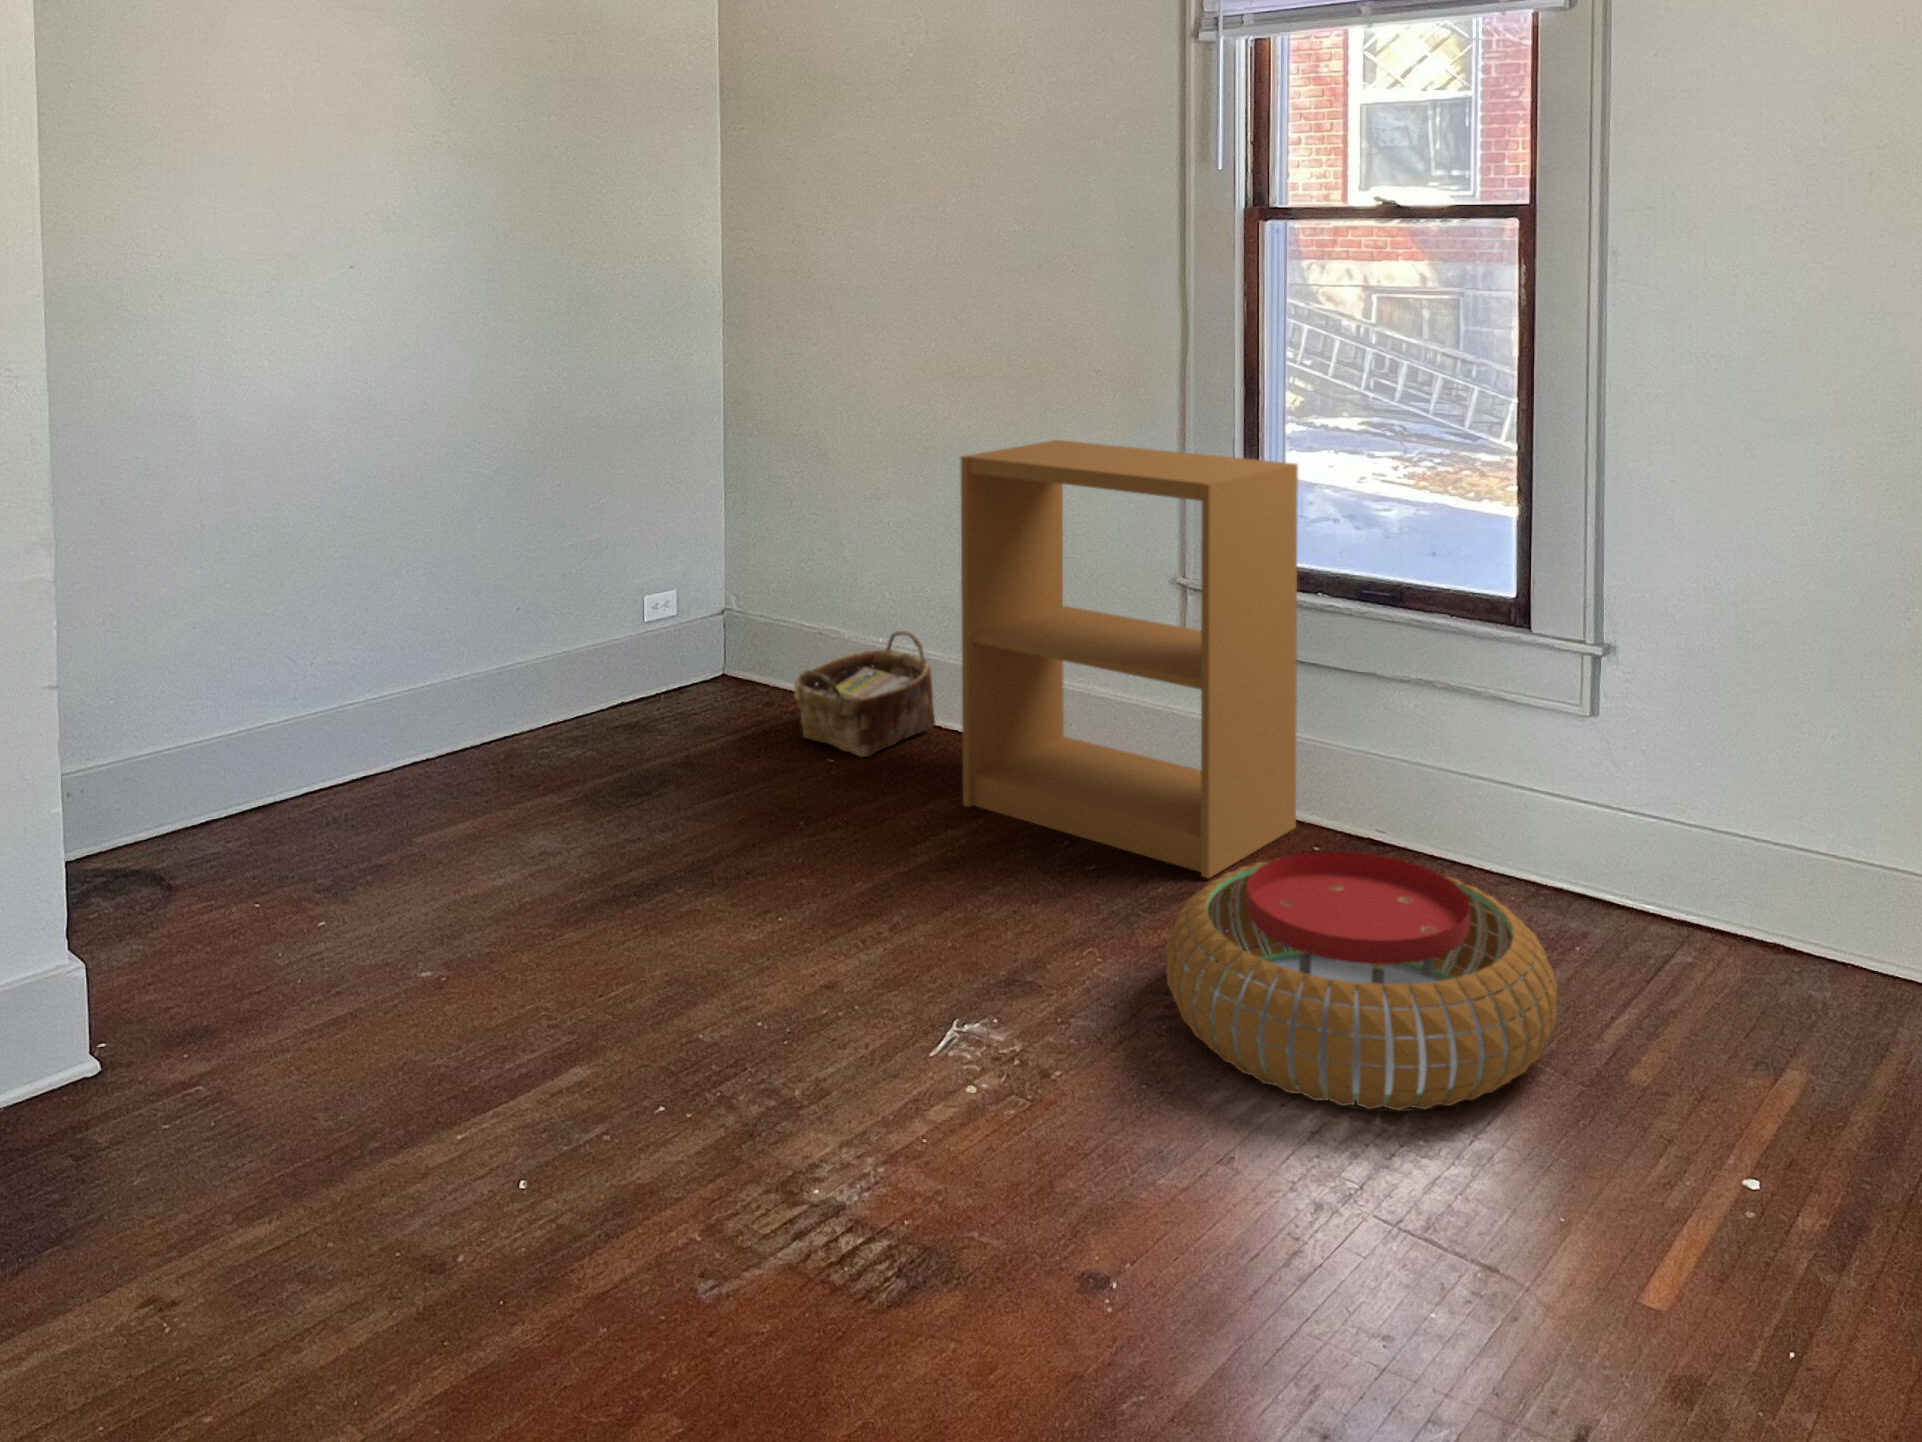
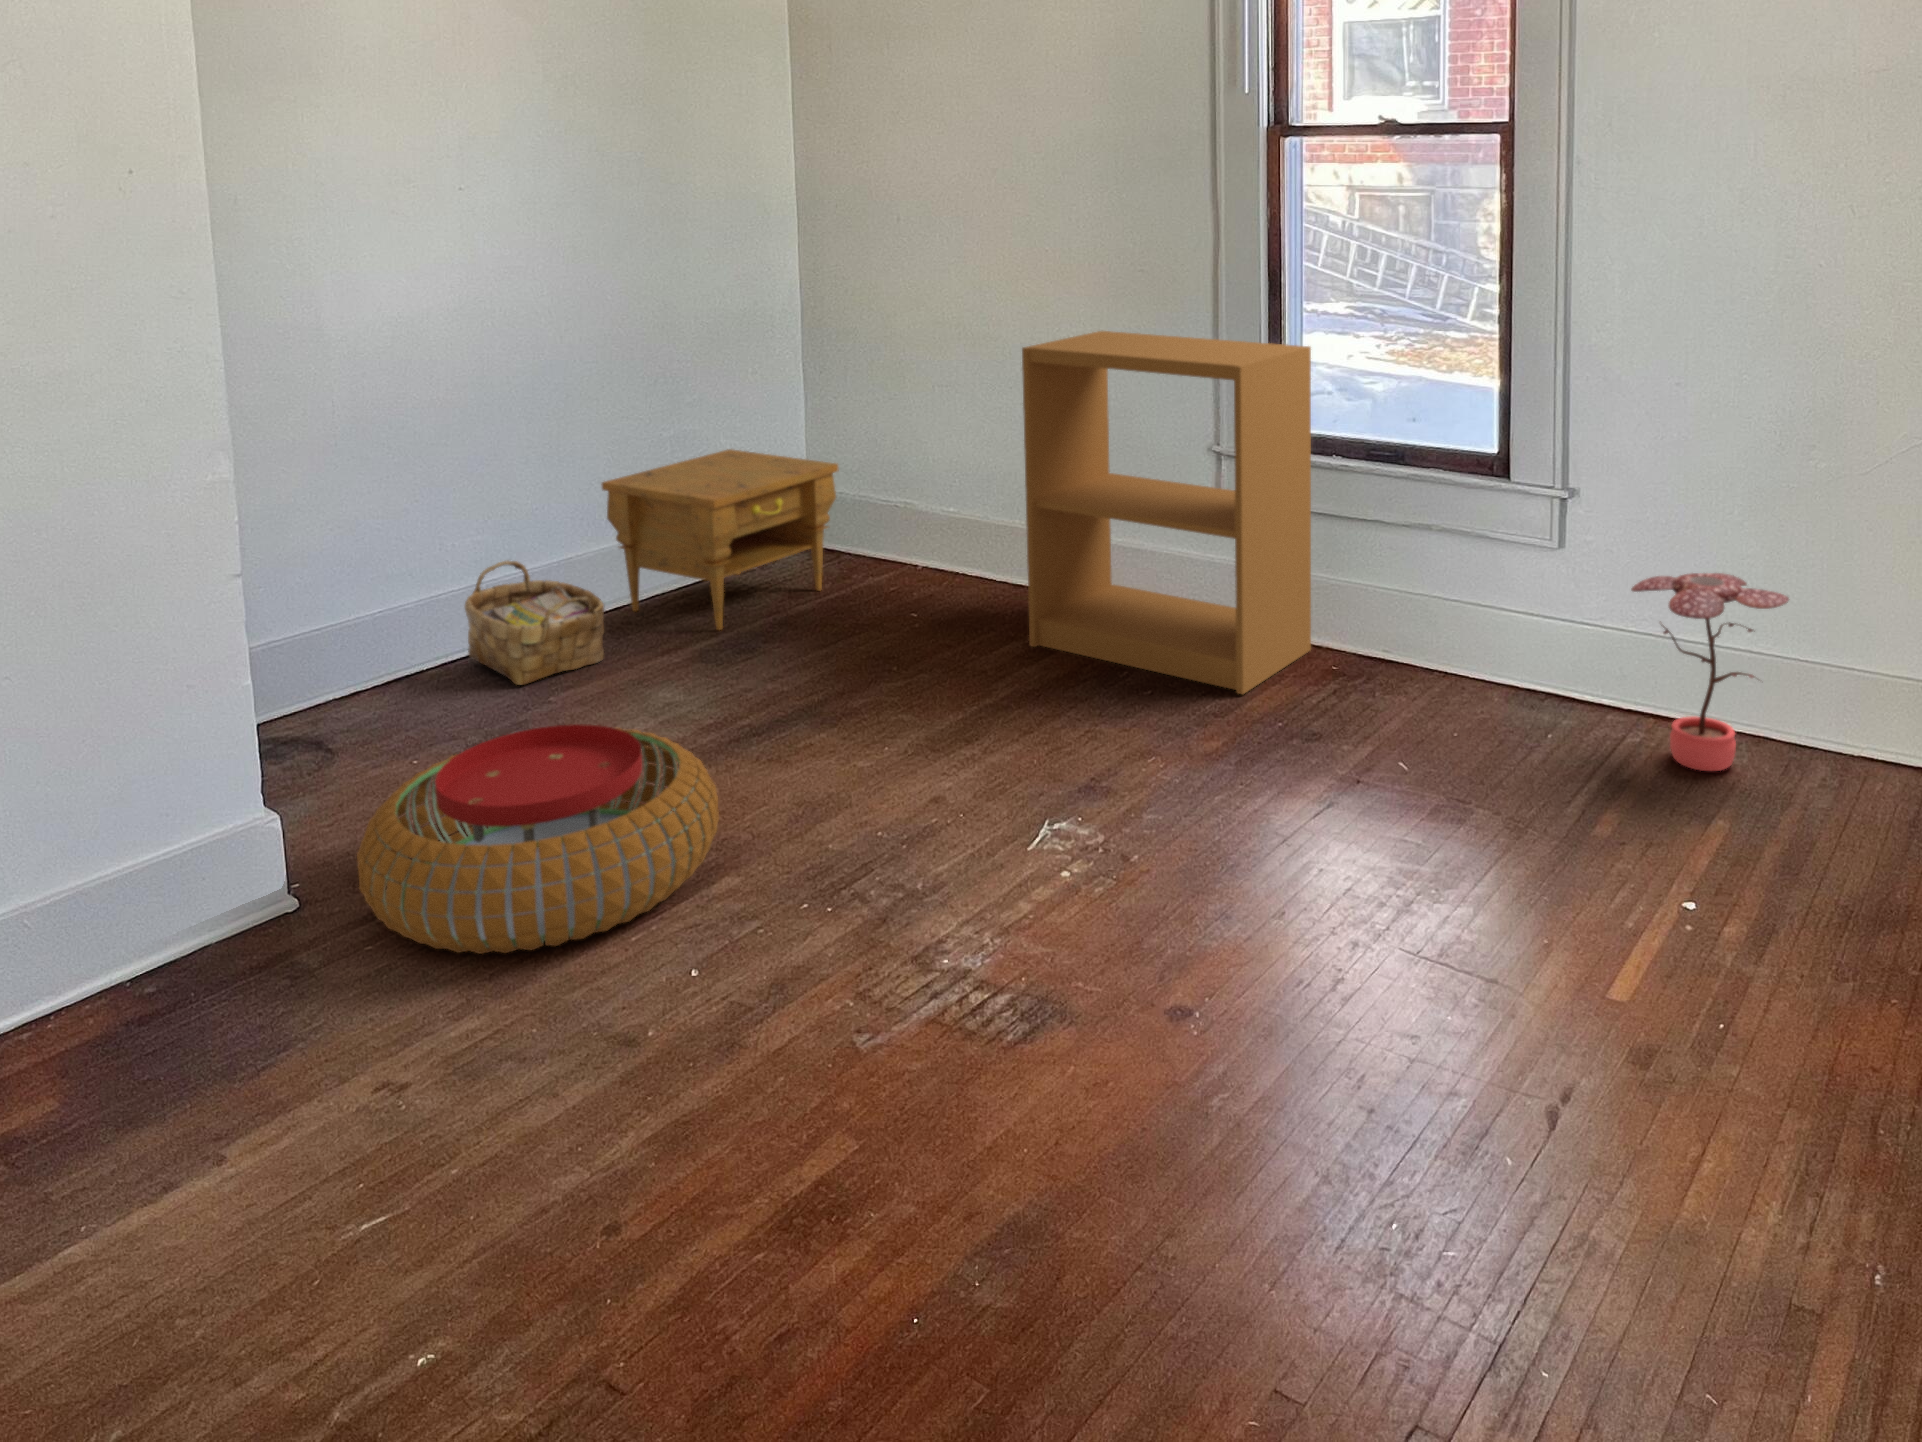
nightstand: none [496,563,758,770] -> present [601,449,839,630]
woven basket: present [794,631,935,757] -> present [465,560,604,685]
potted plant: none [1689,758,1895,1012] -> present [1631,573,1789,771]
pouf: present [1166,852,1557,1110] -> present [357,724,719,954]

